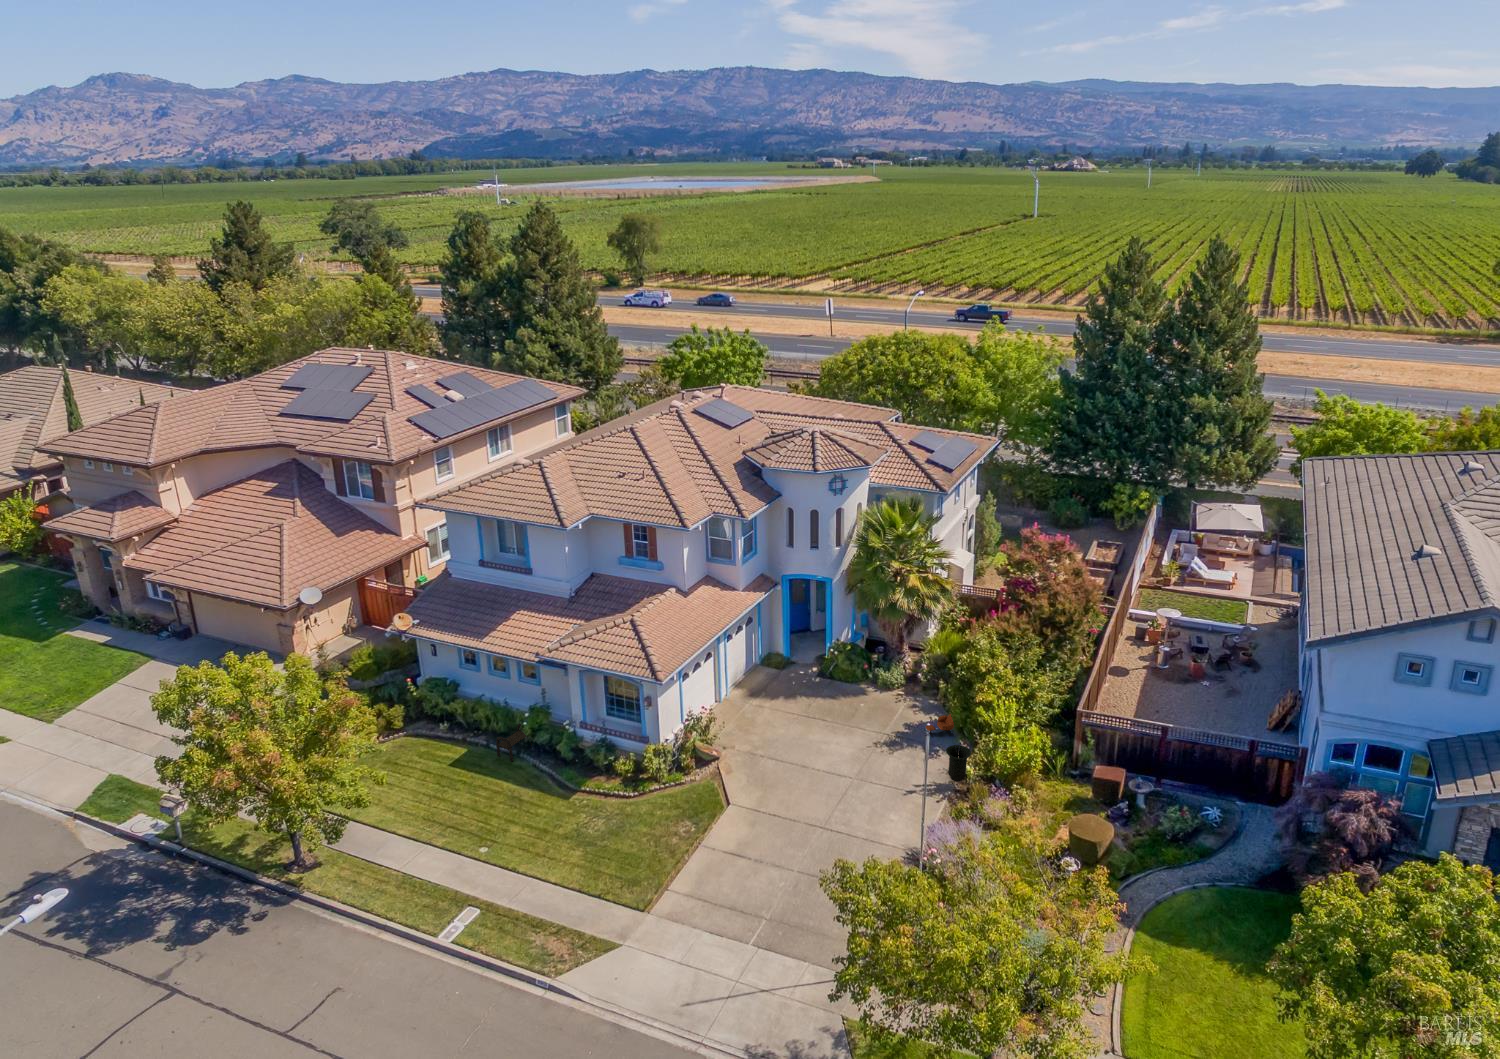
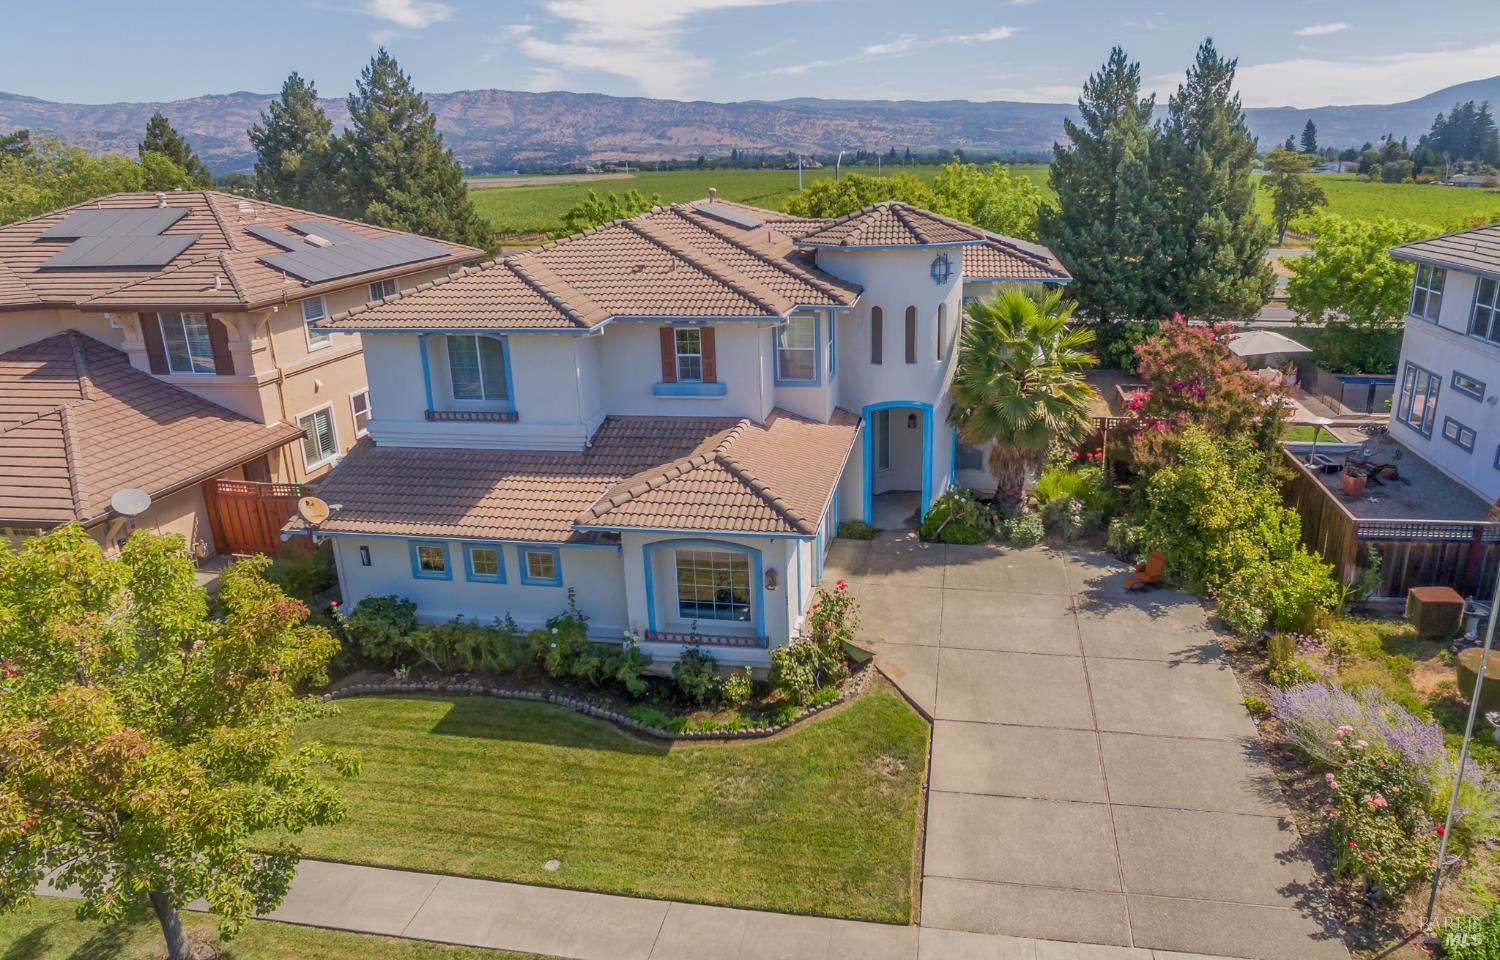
bench: present [496,724,532,762] -> none [509,650,566,712]
trash can: present [946,745,971,781] -> none [1202,589,1242,642]

